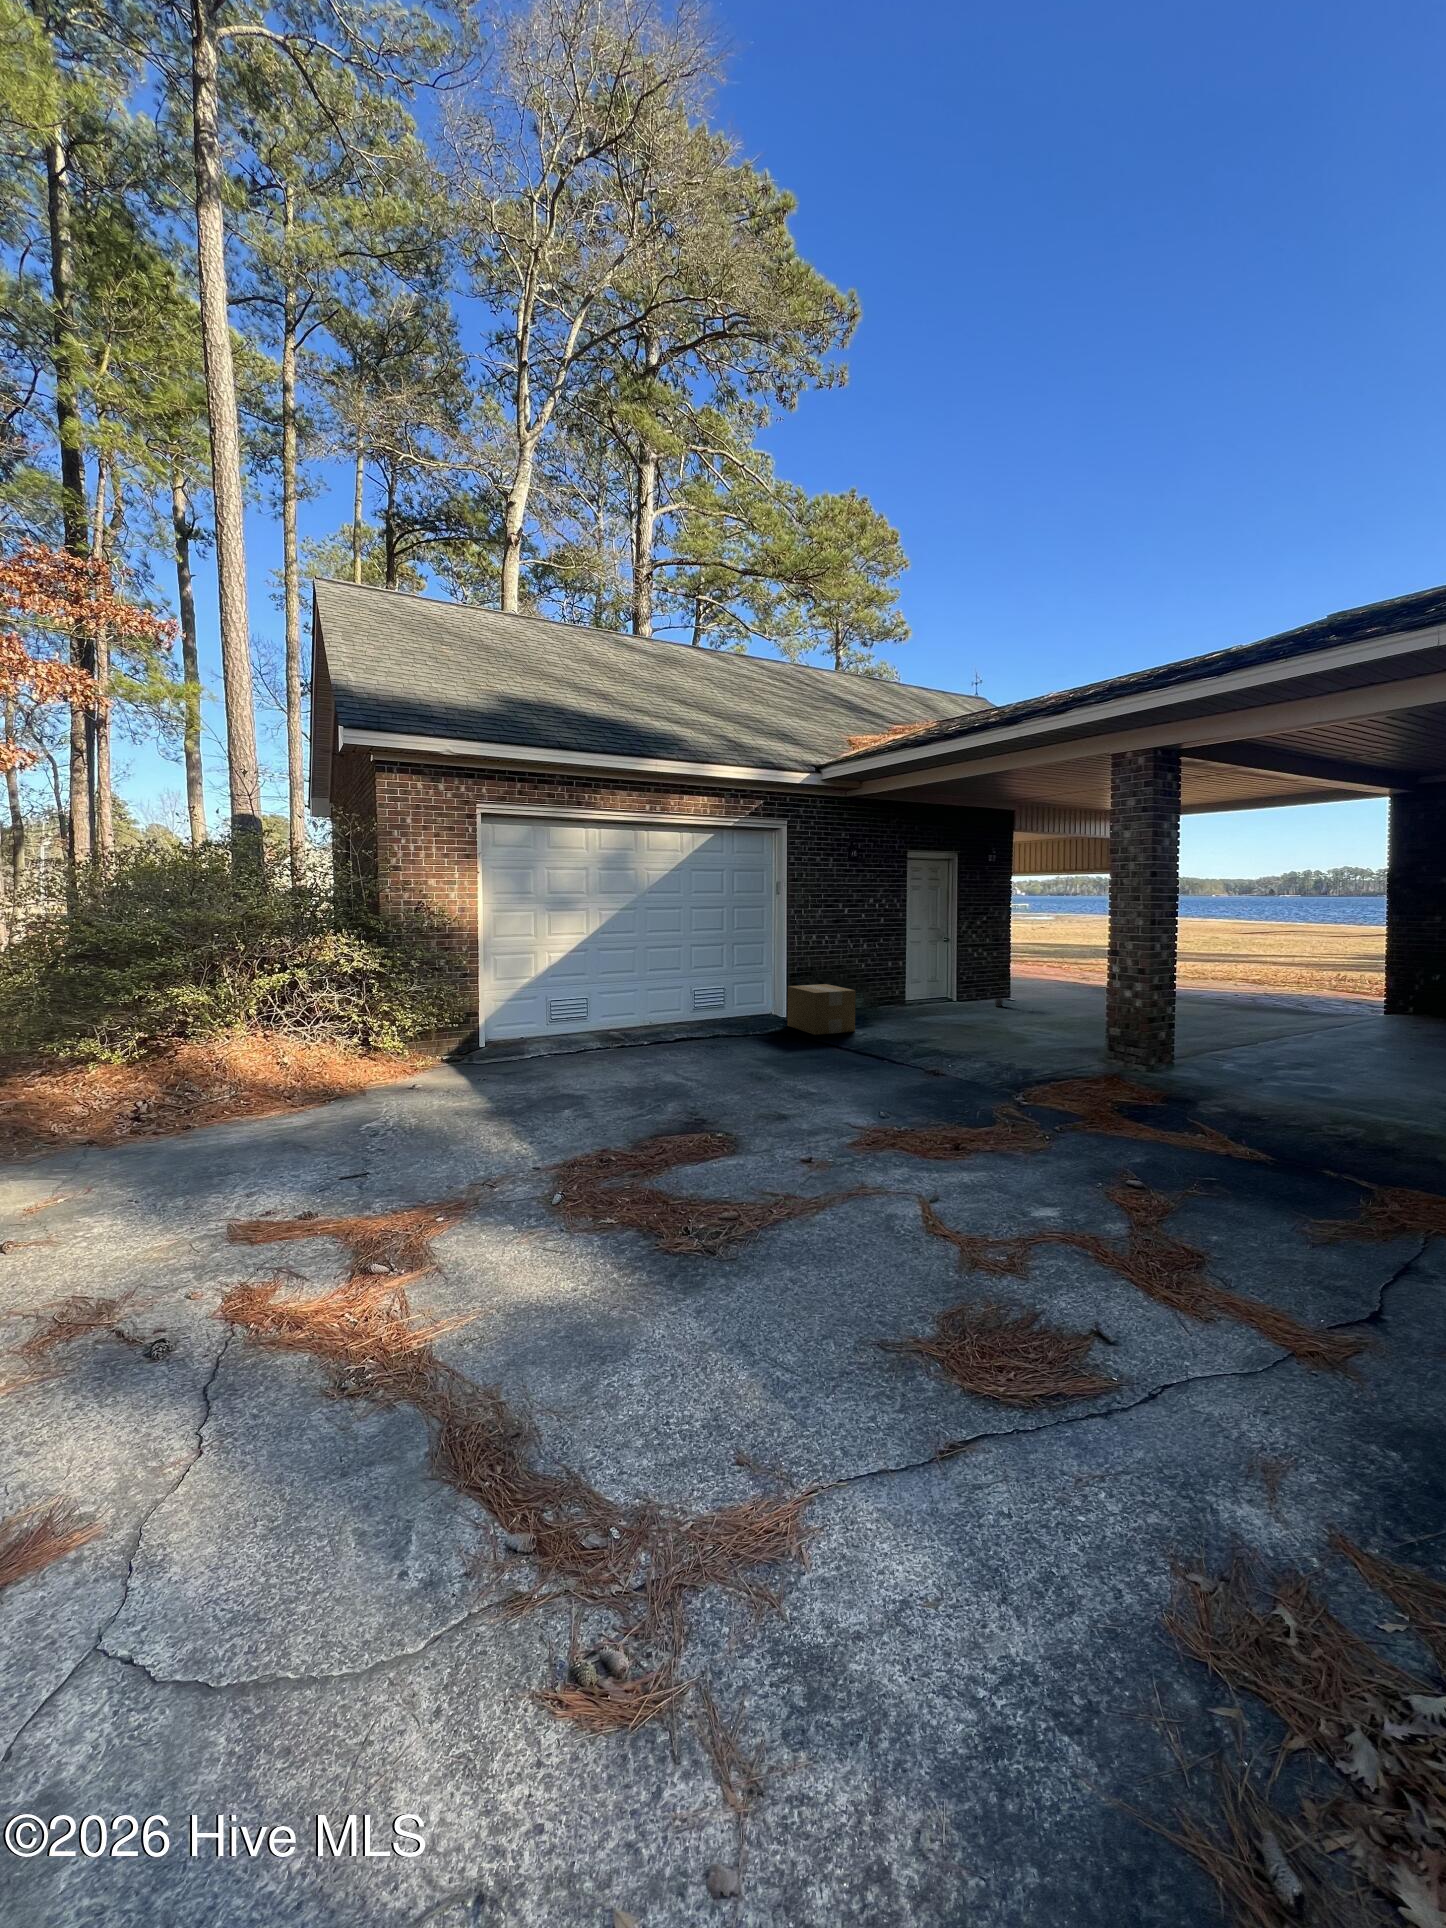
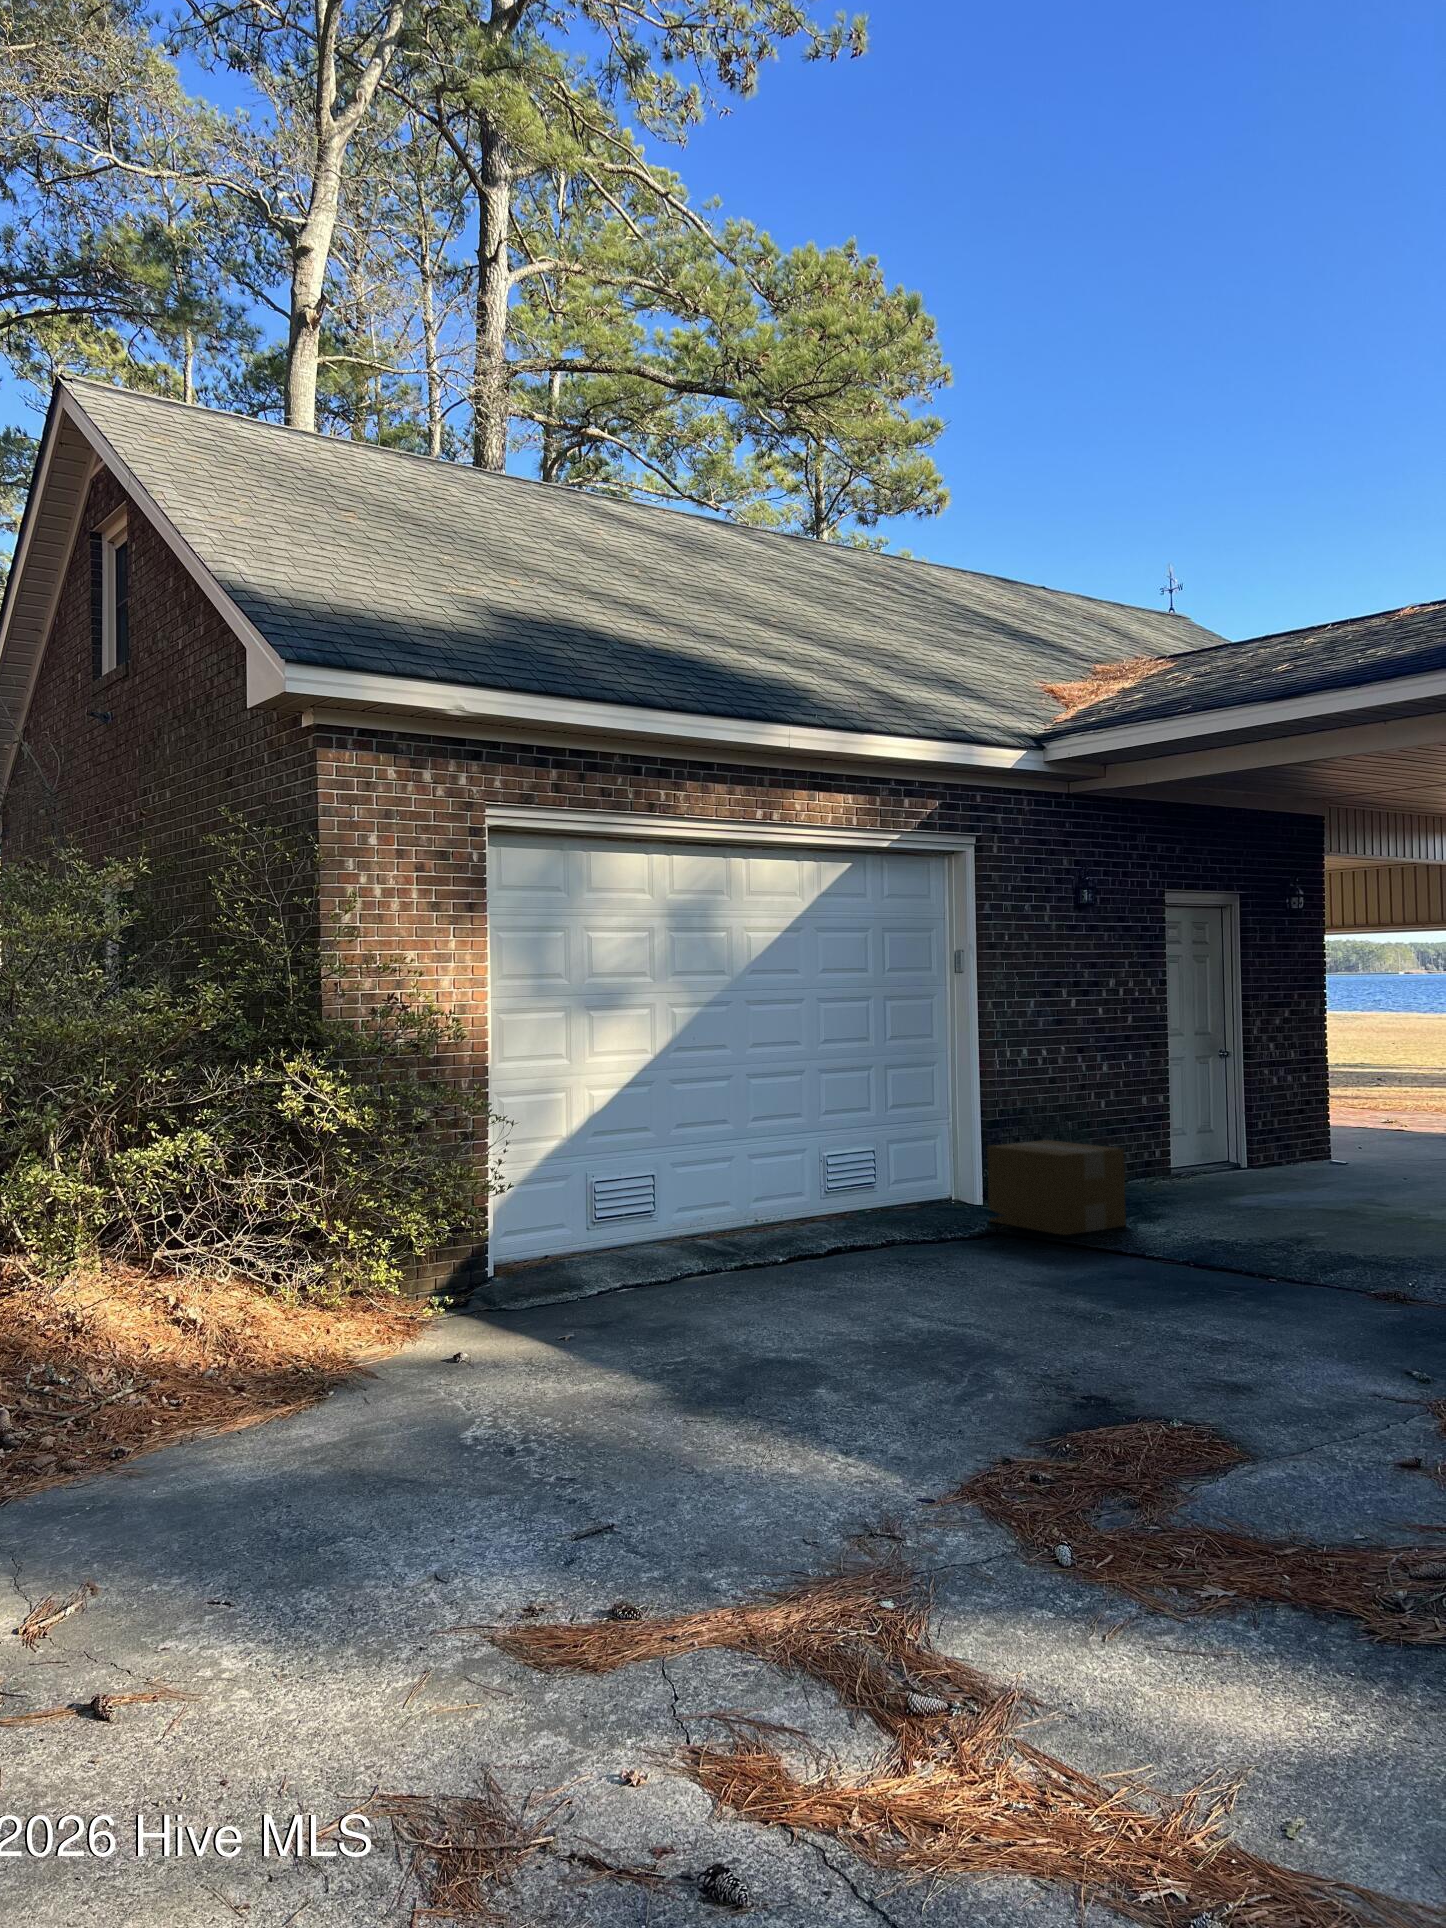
potted plant: present [991,969,1008,1007] -> none [1283,1099,1332,1174]

